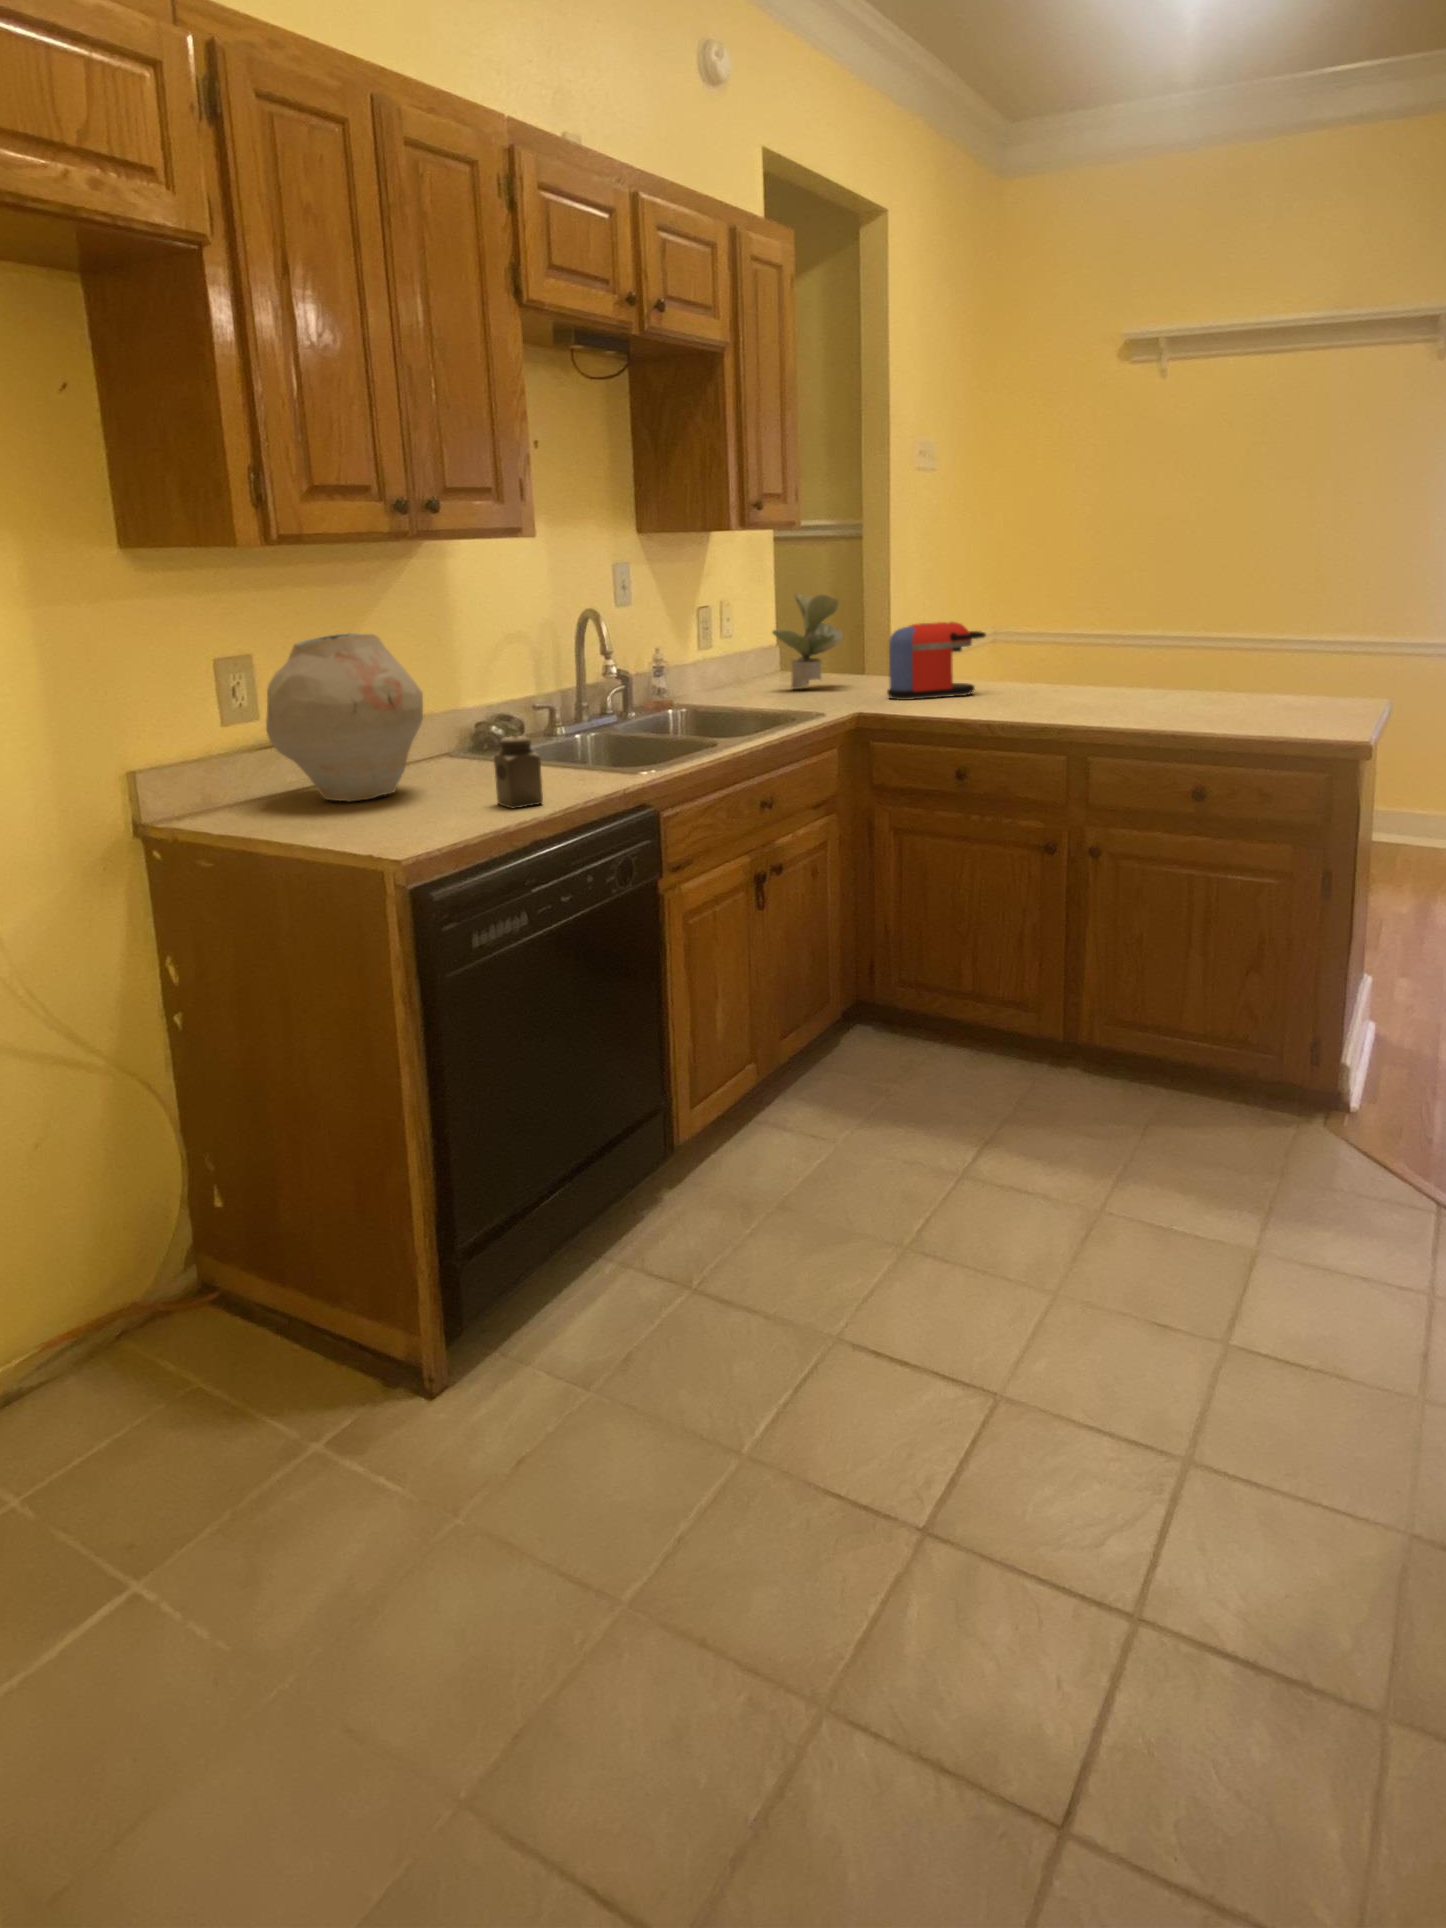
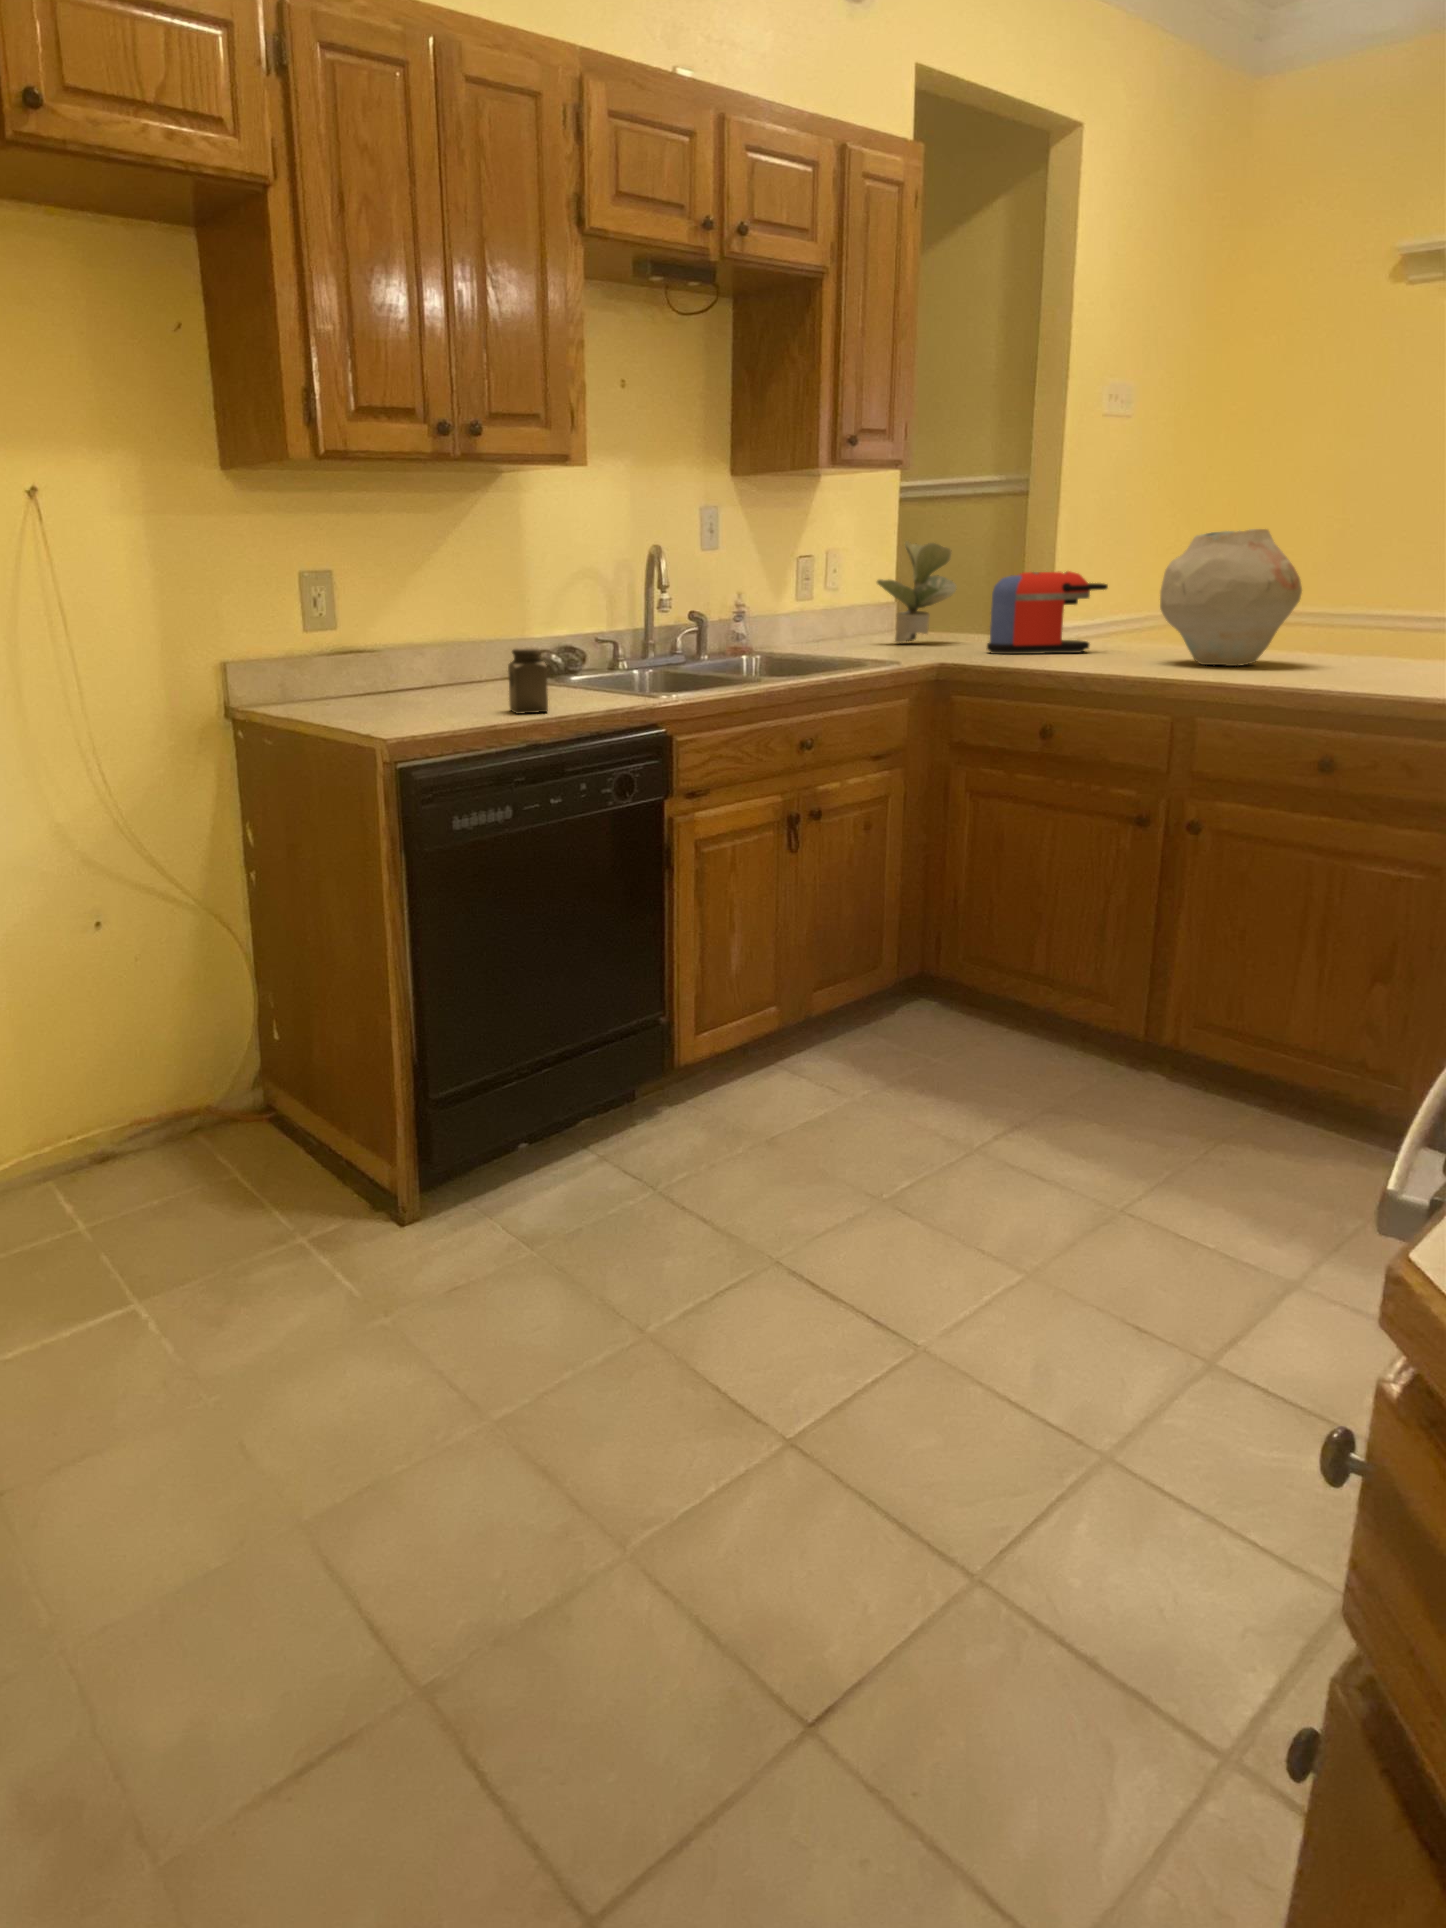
vase: present [266,633,423,801] -> present [1160,529,1302,666]

